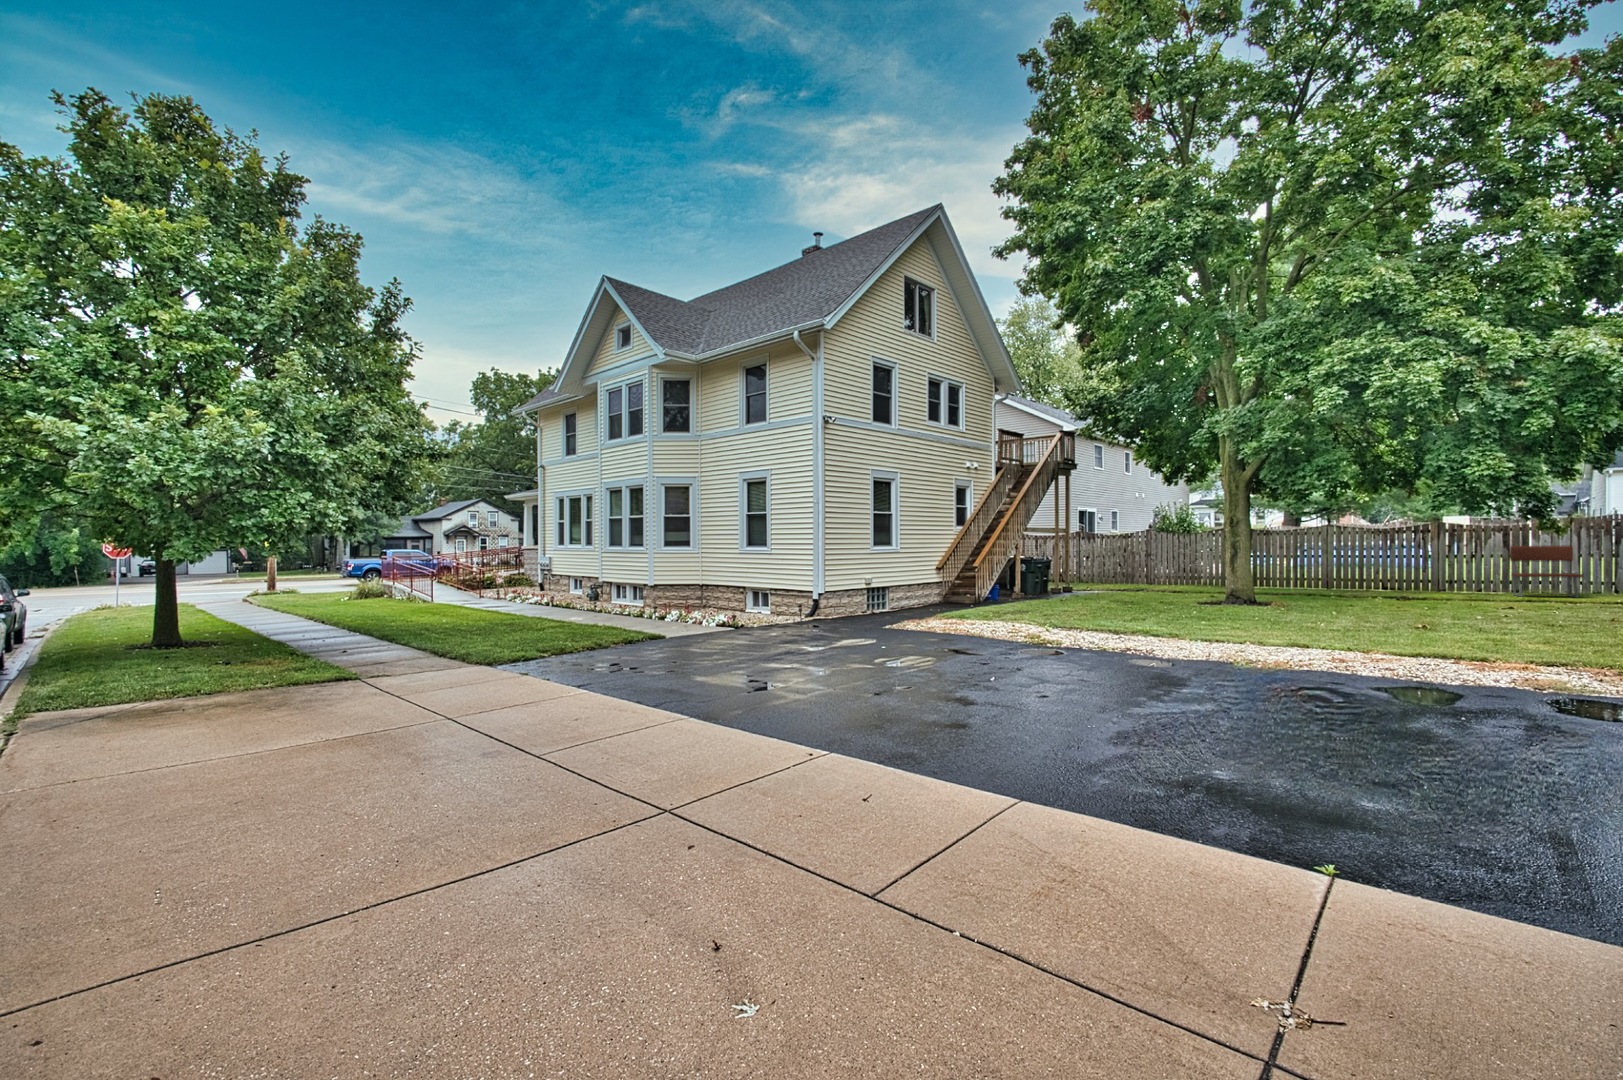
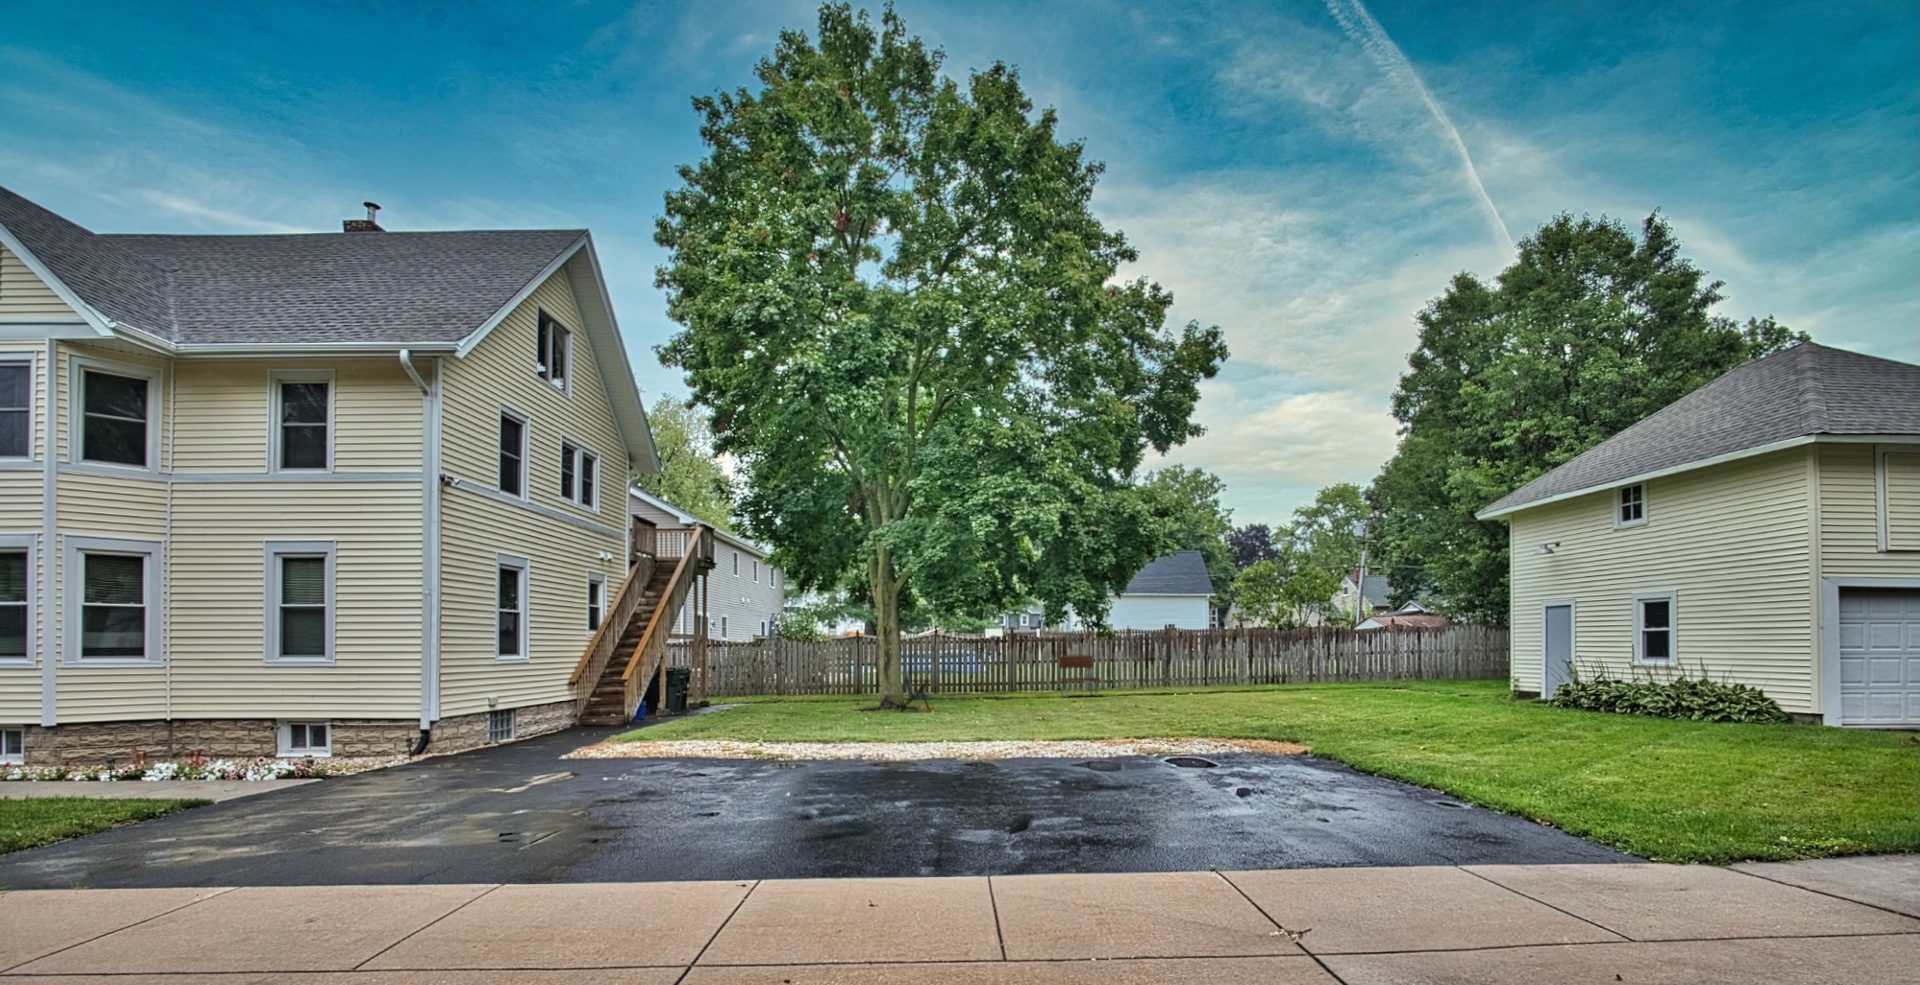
lounge chair: none [1251,563,1292,604] -> present [901,672,932,711]

